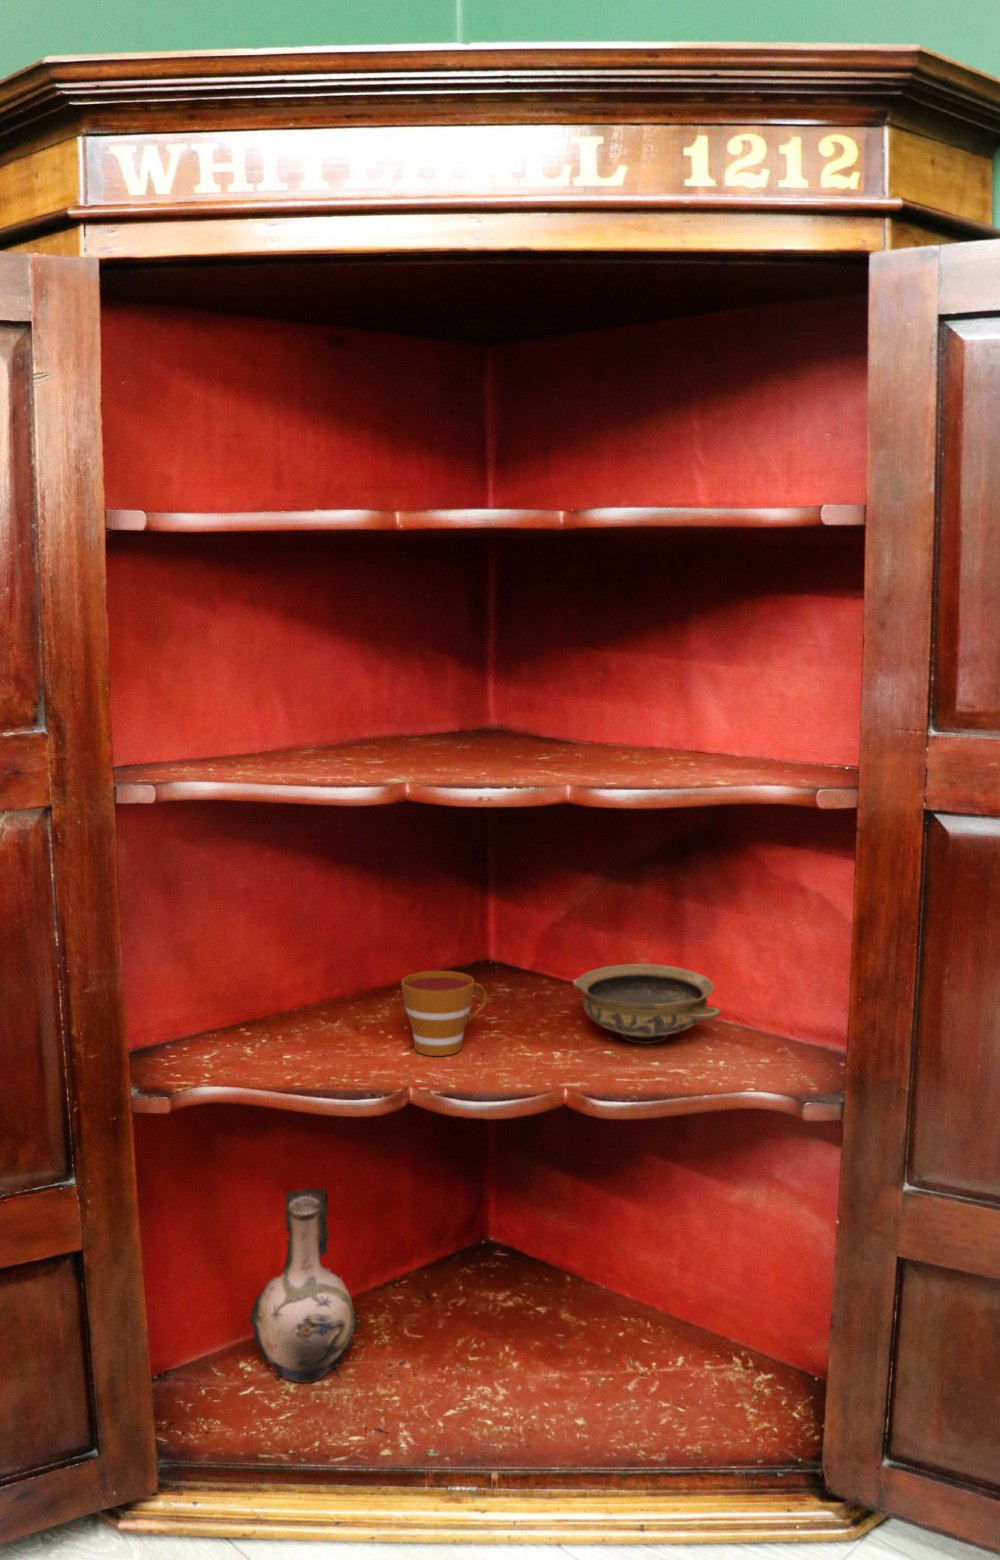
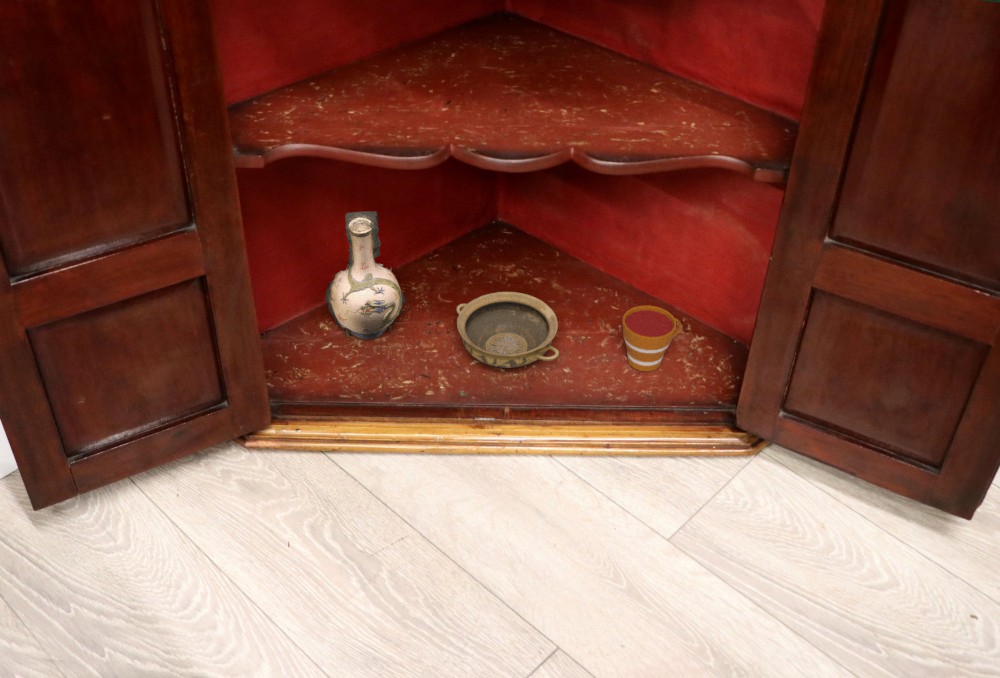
ceramic bowl: present [573,964,721,1044] -> present [457,292,559,368]
cup: present [401,971,486,1056] -> present [622,305,681,371]

